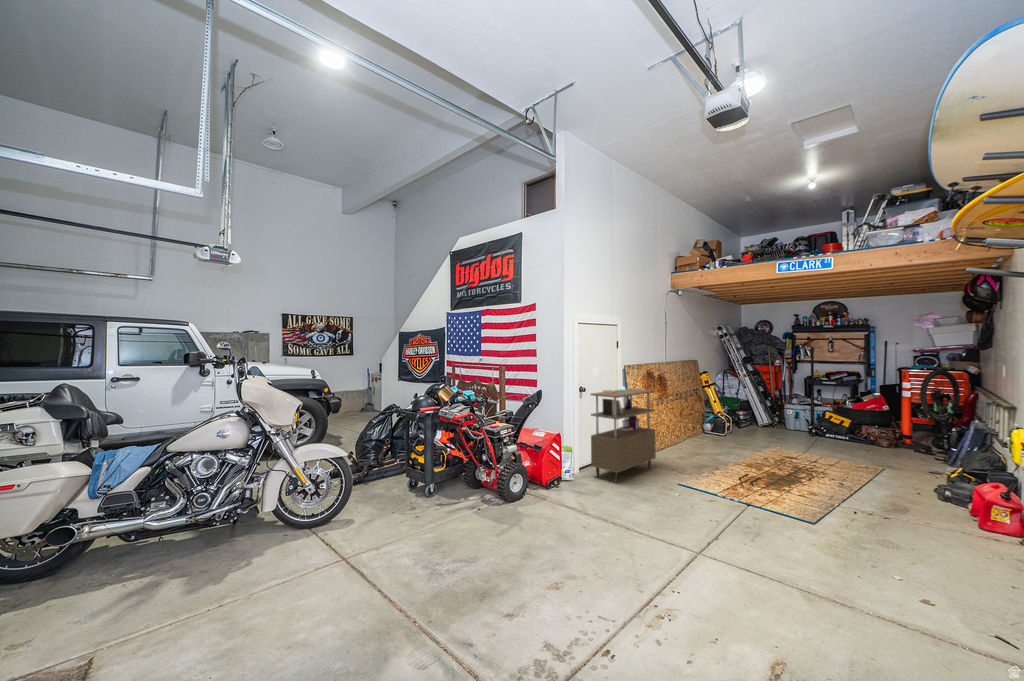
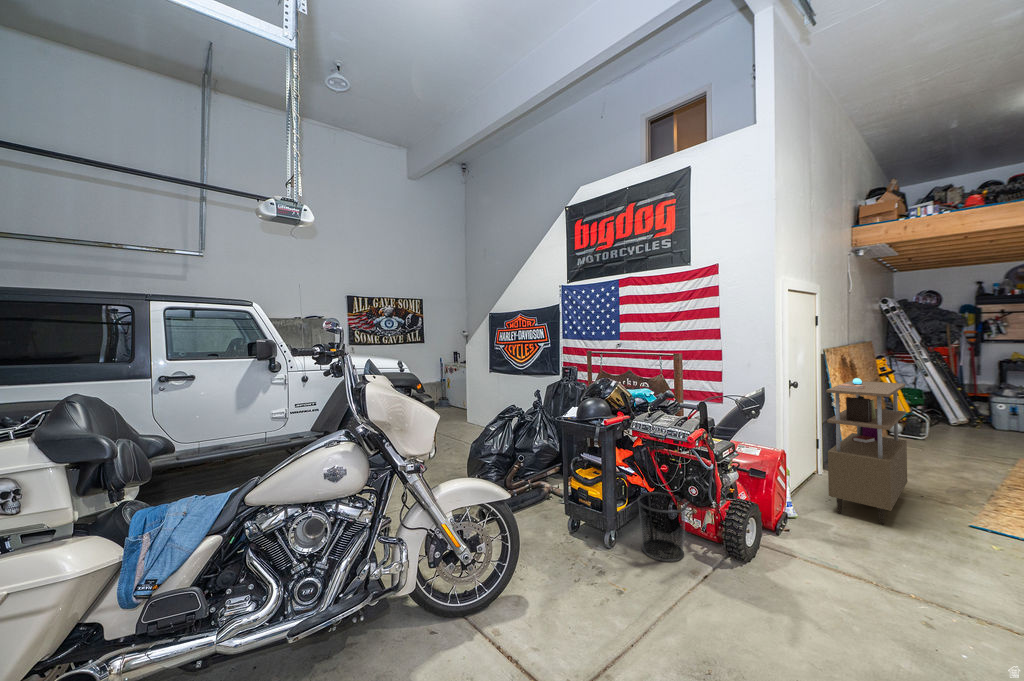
trash can: none [443,460,474,502] -> present [637,492,687,562]

